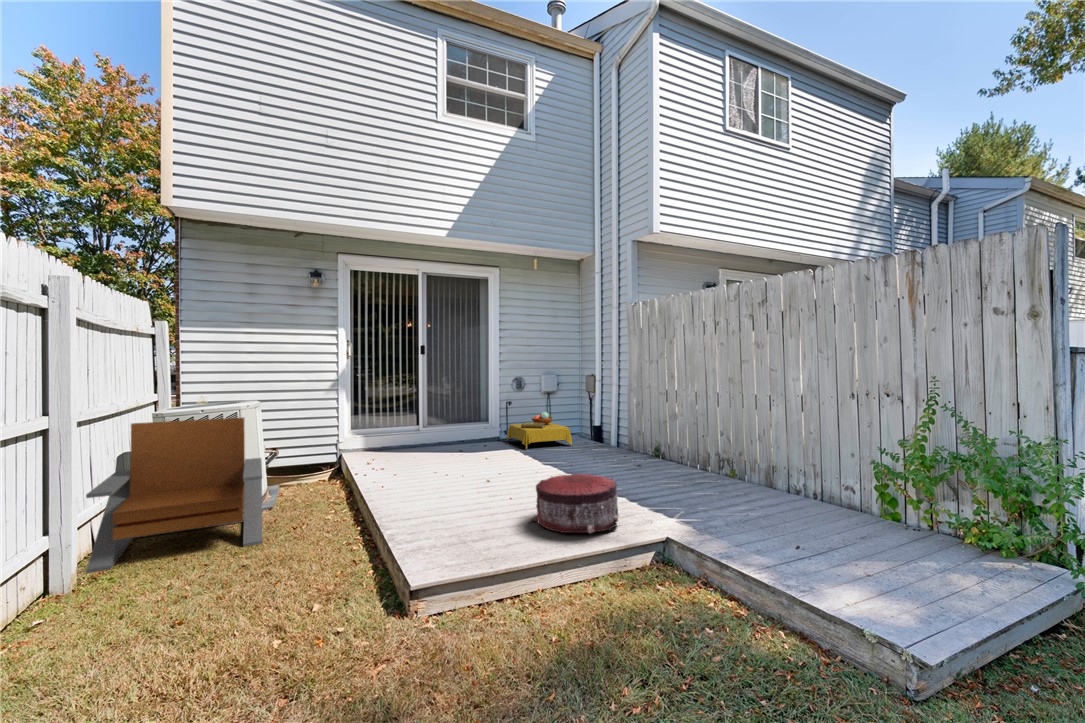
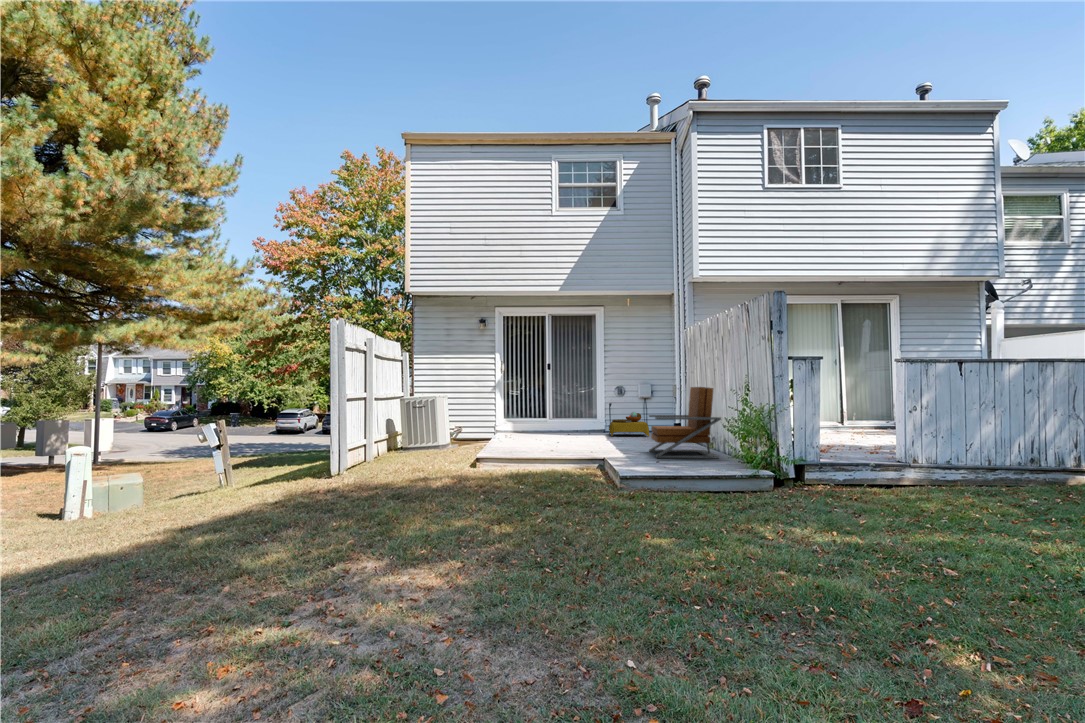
lounge chair: present [86,418,262,573] -> present [649,387,721,458]
pouf: present [536,474,618,533] -> none [547,429,588,452]

